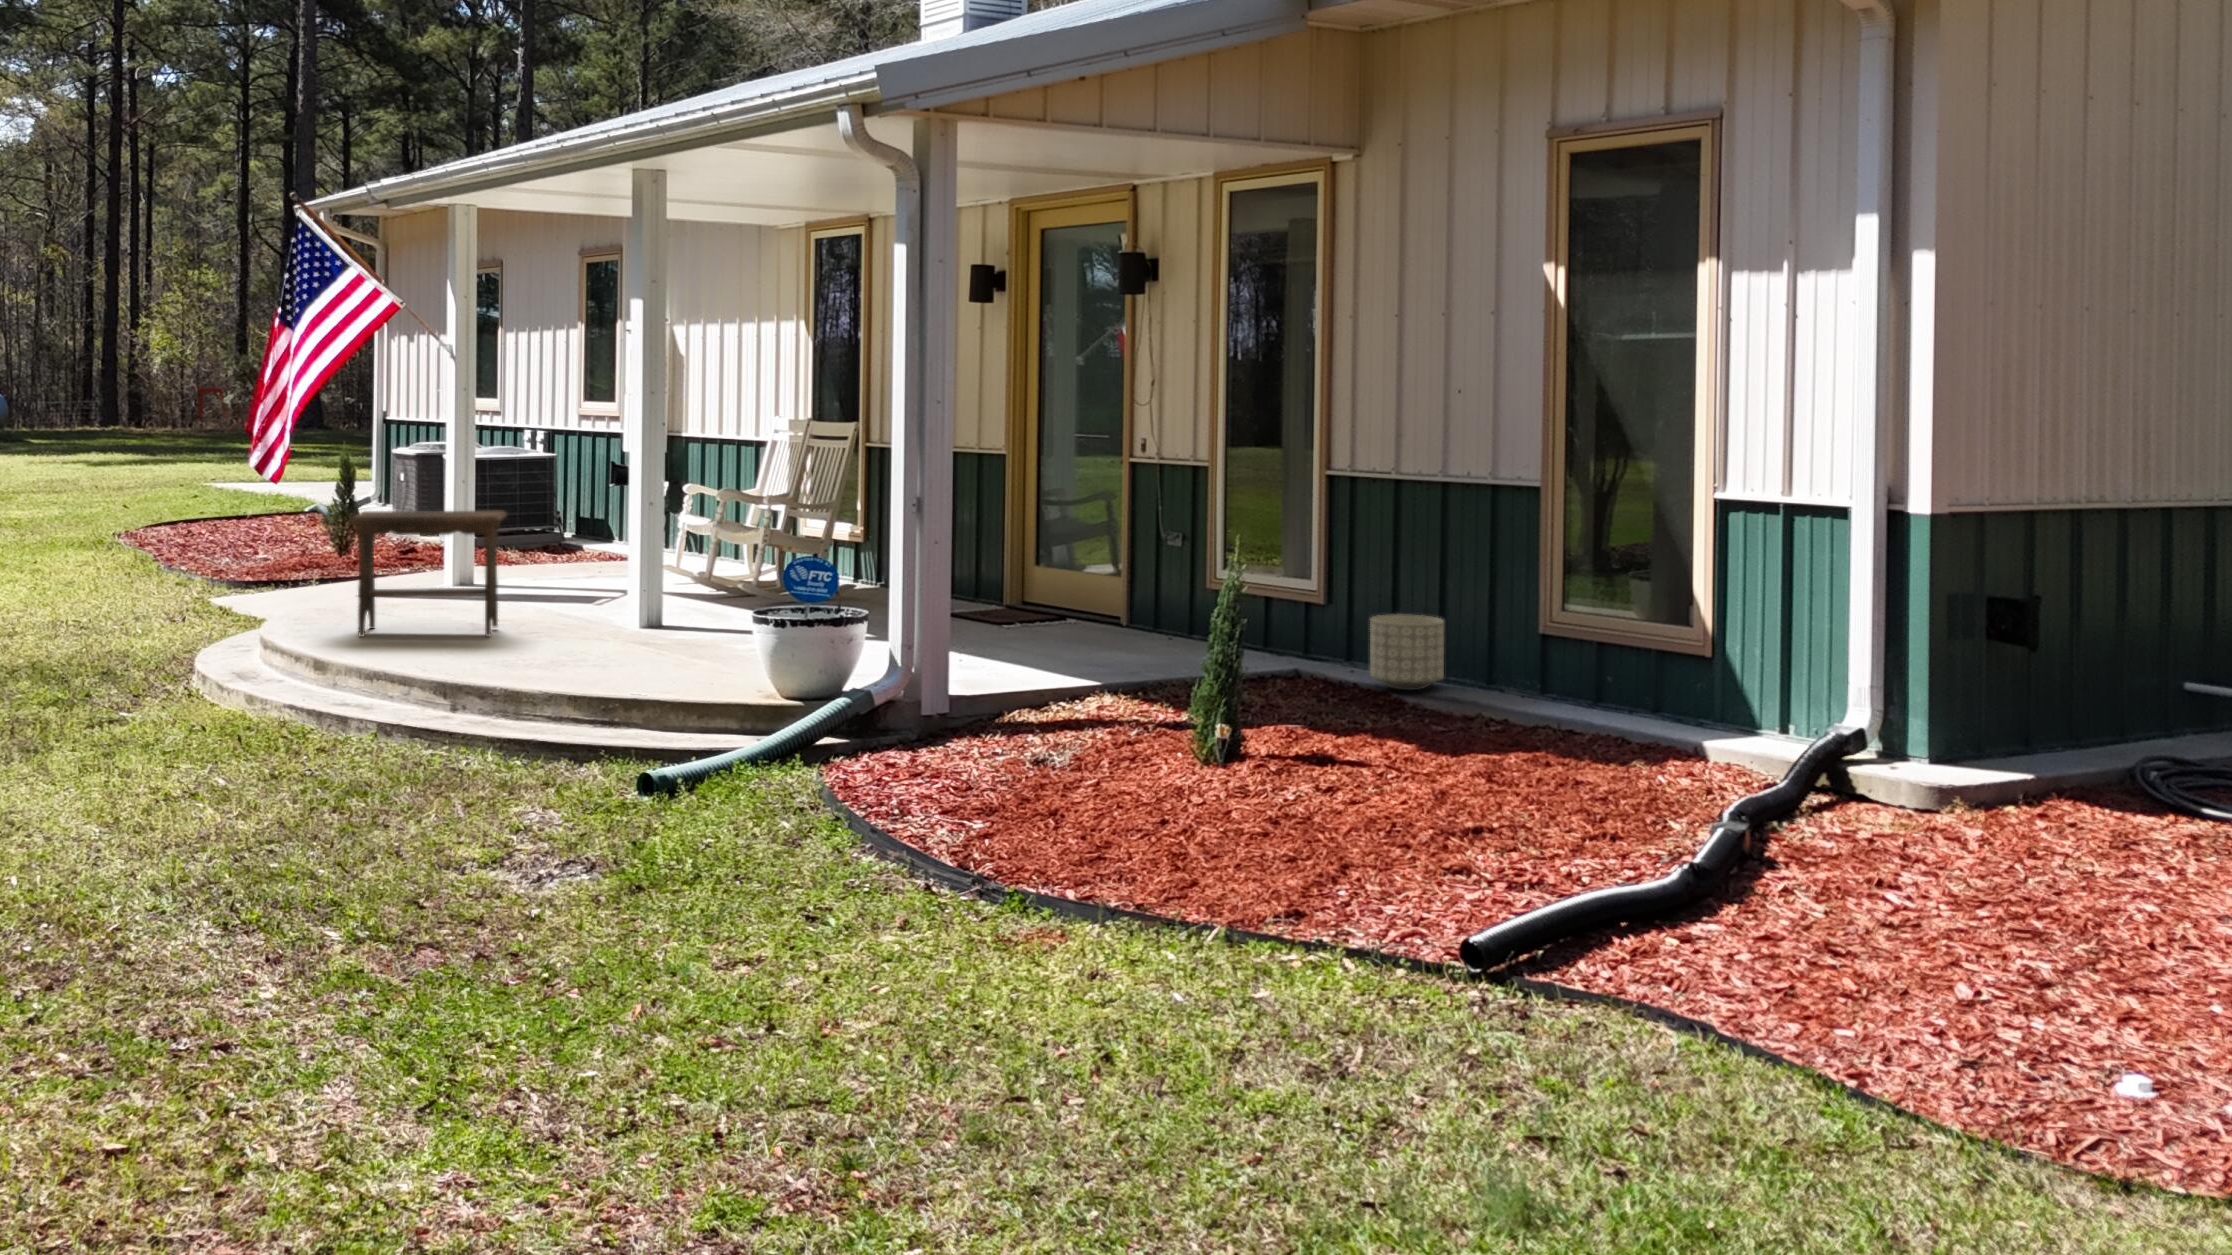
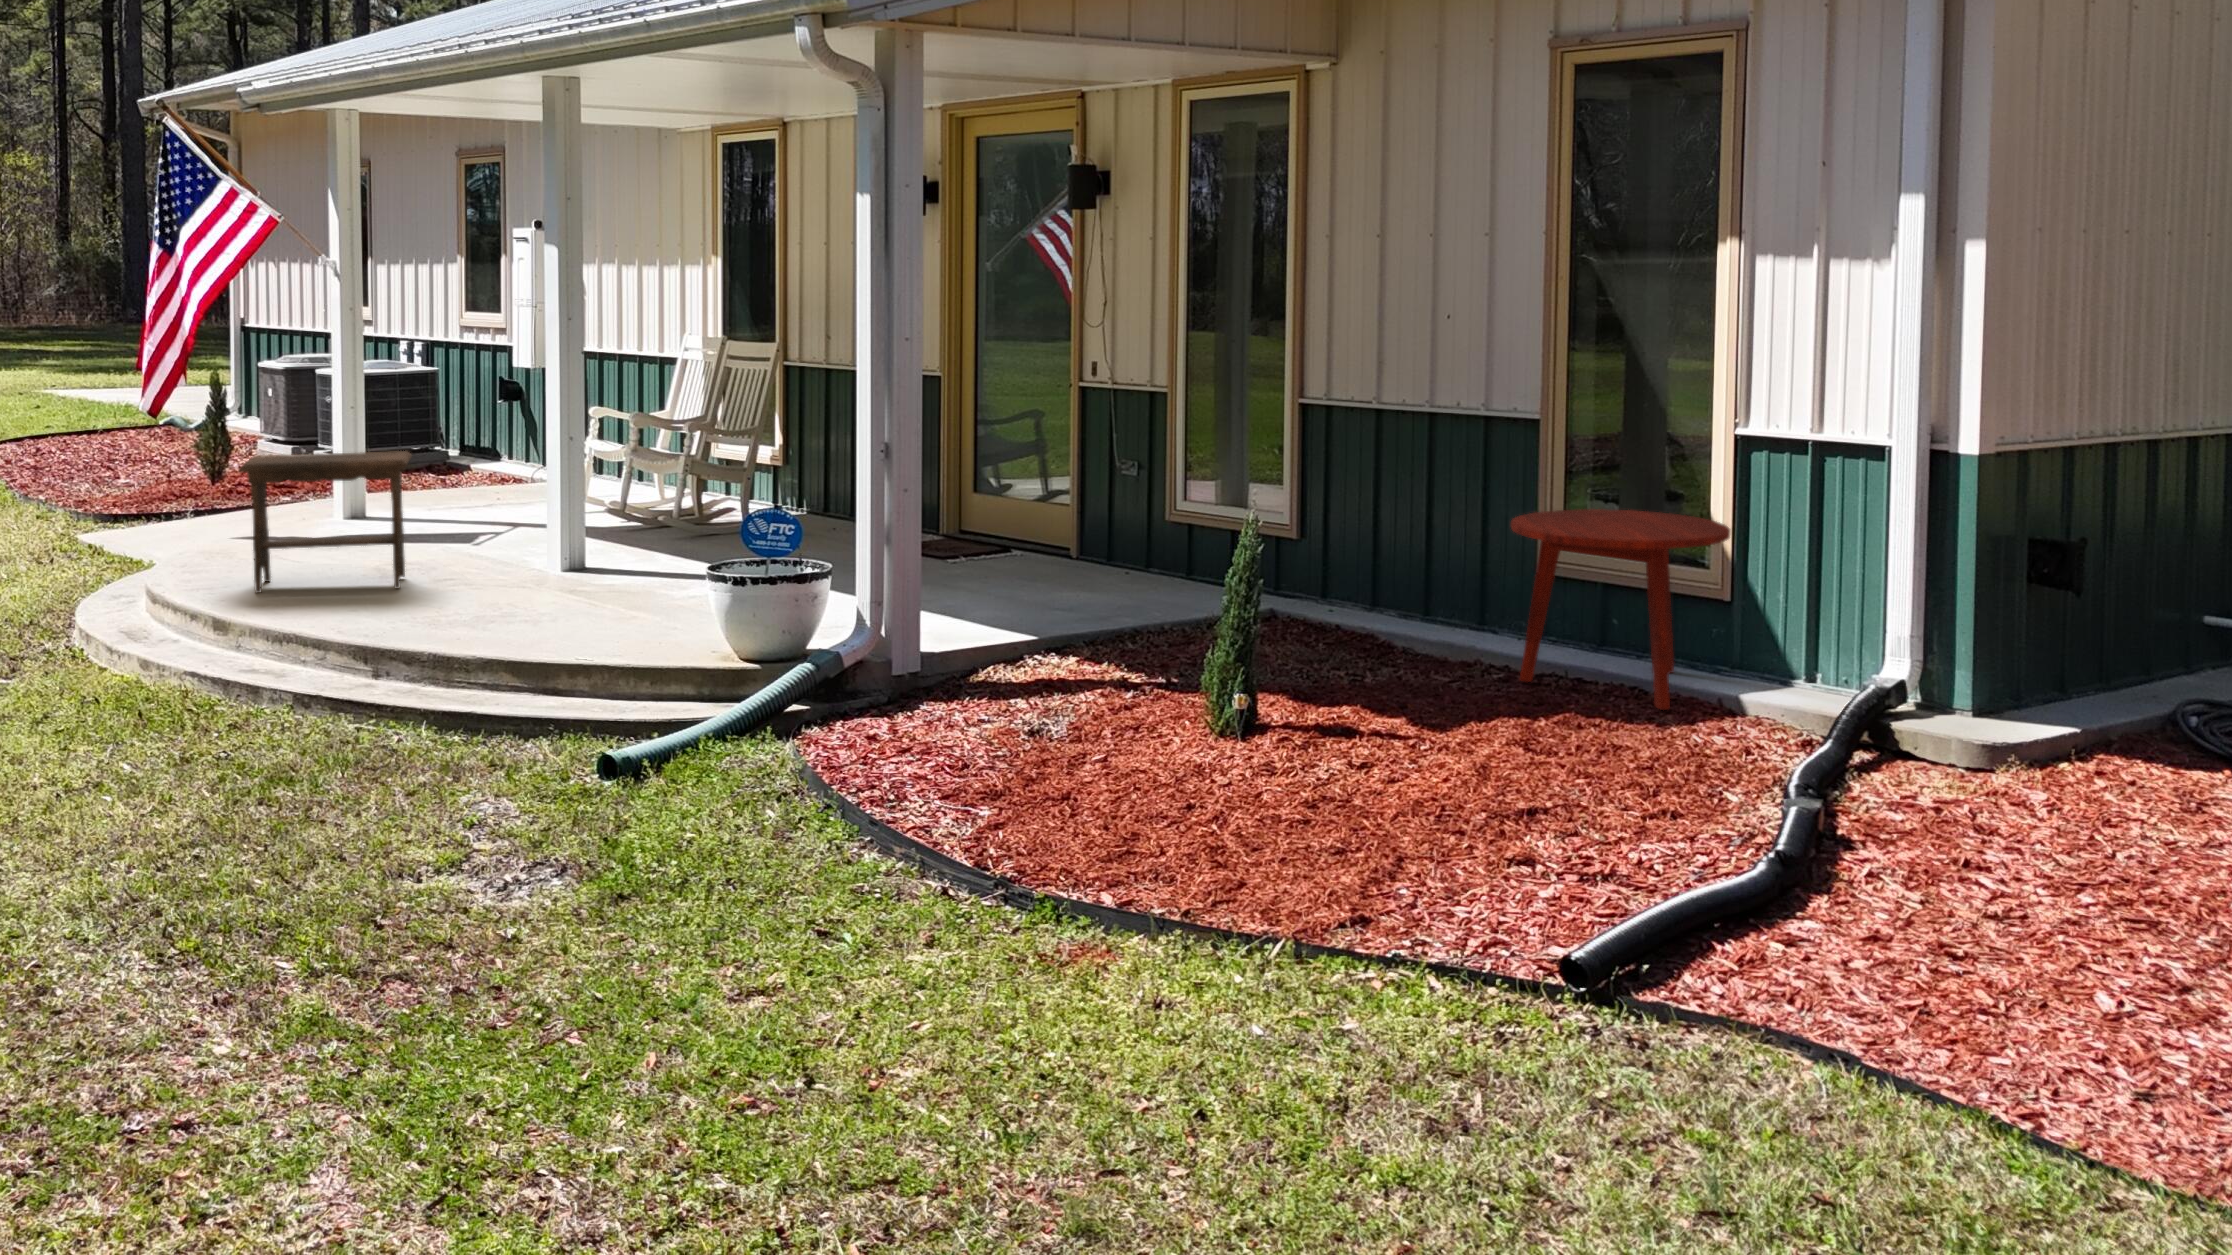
side table: present [190,387,226,417] -> present [1511,509,1730,710]
planter: present [1370,614,1444,690] -> none [1354,552,1433,633]

